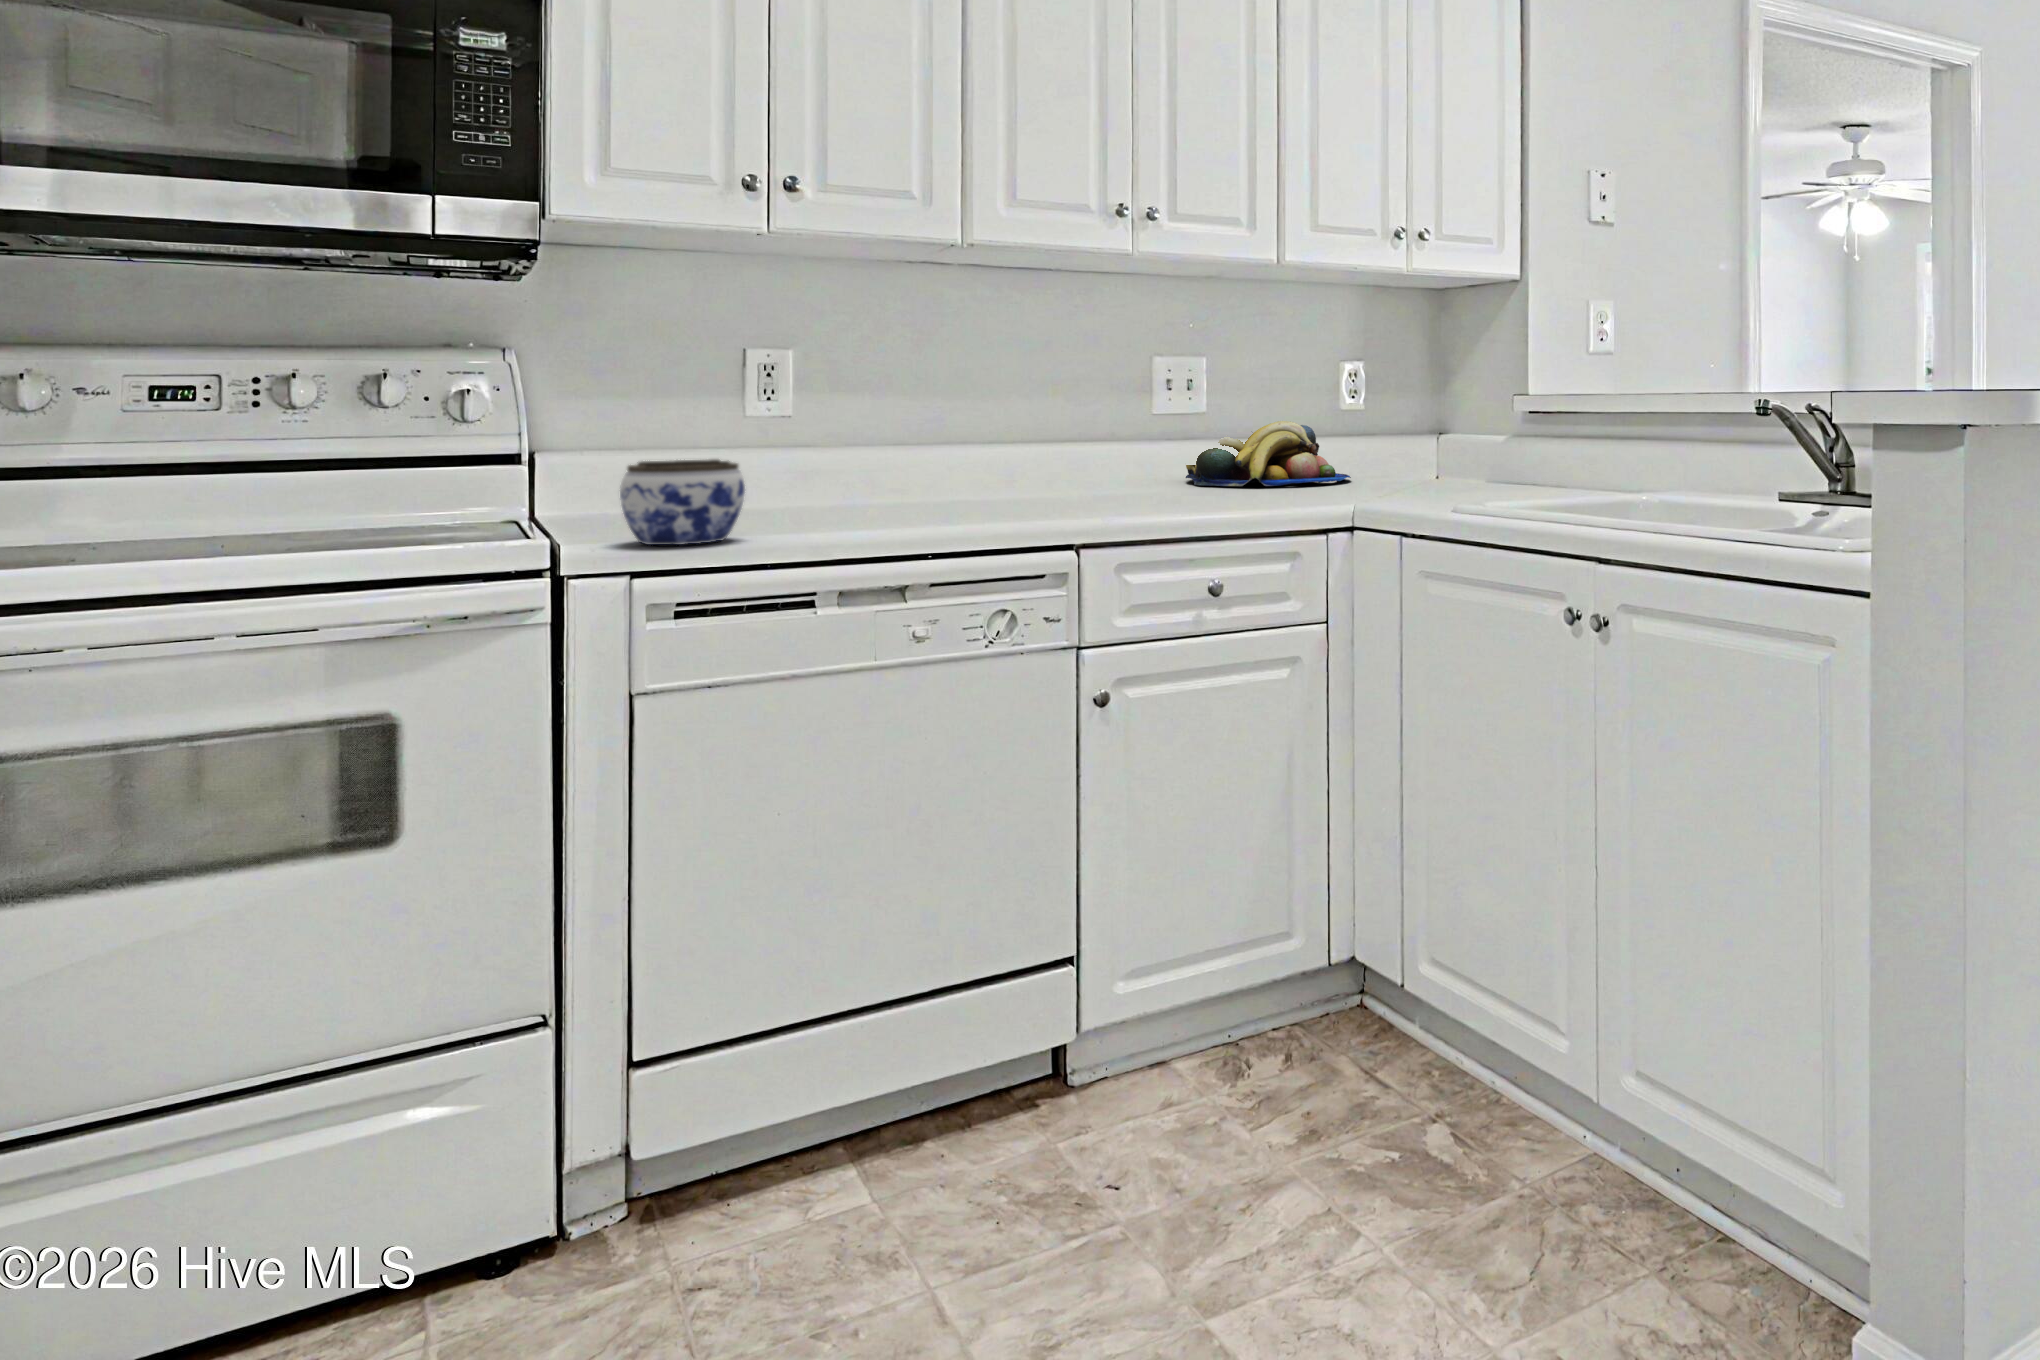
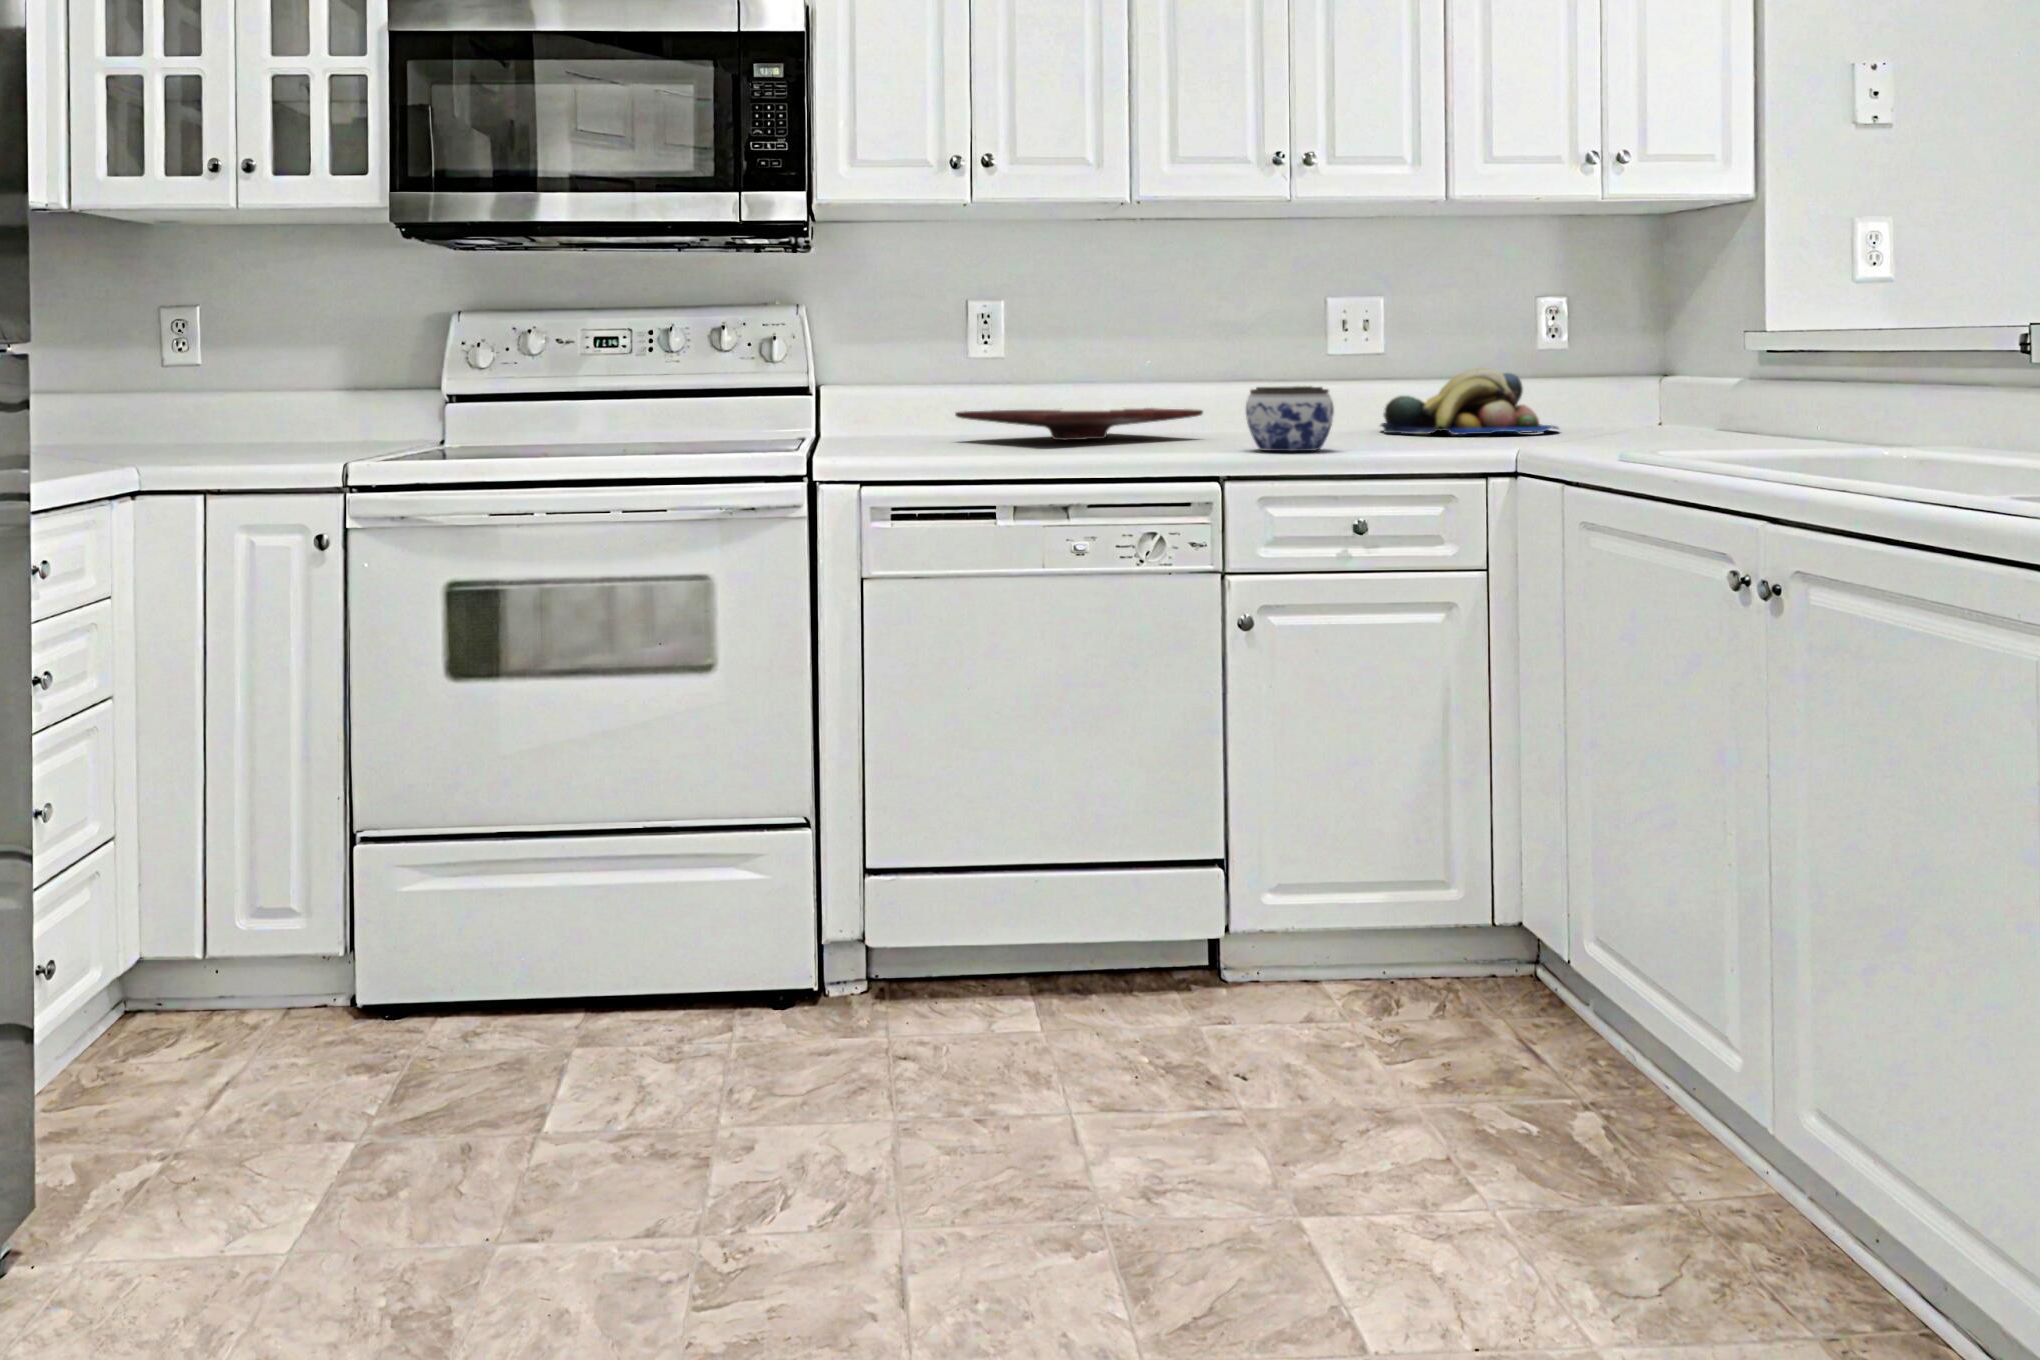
jar: present [620,459,745,545] -> present [1246,386,1334,451]
cutting board: none [728,465,1022,504] -> present [955,408,1203,440]

